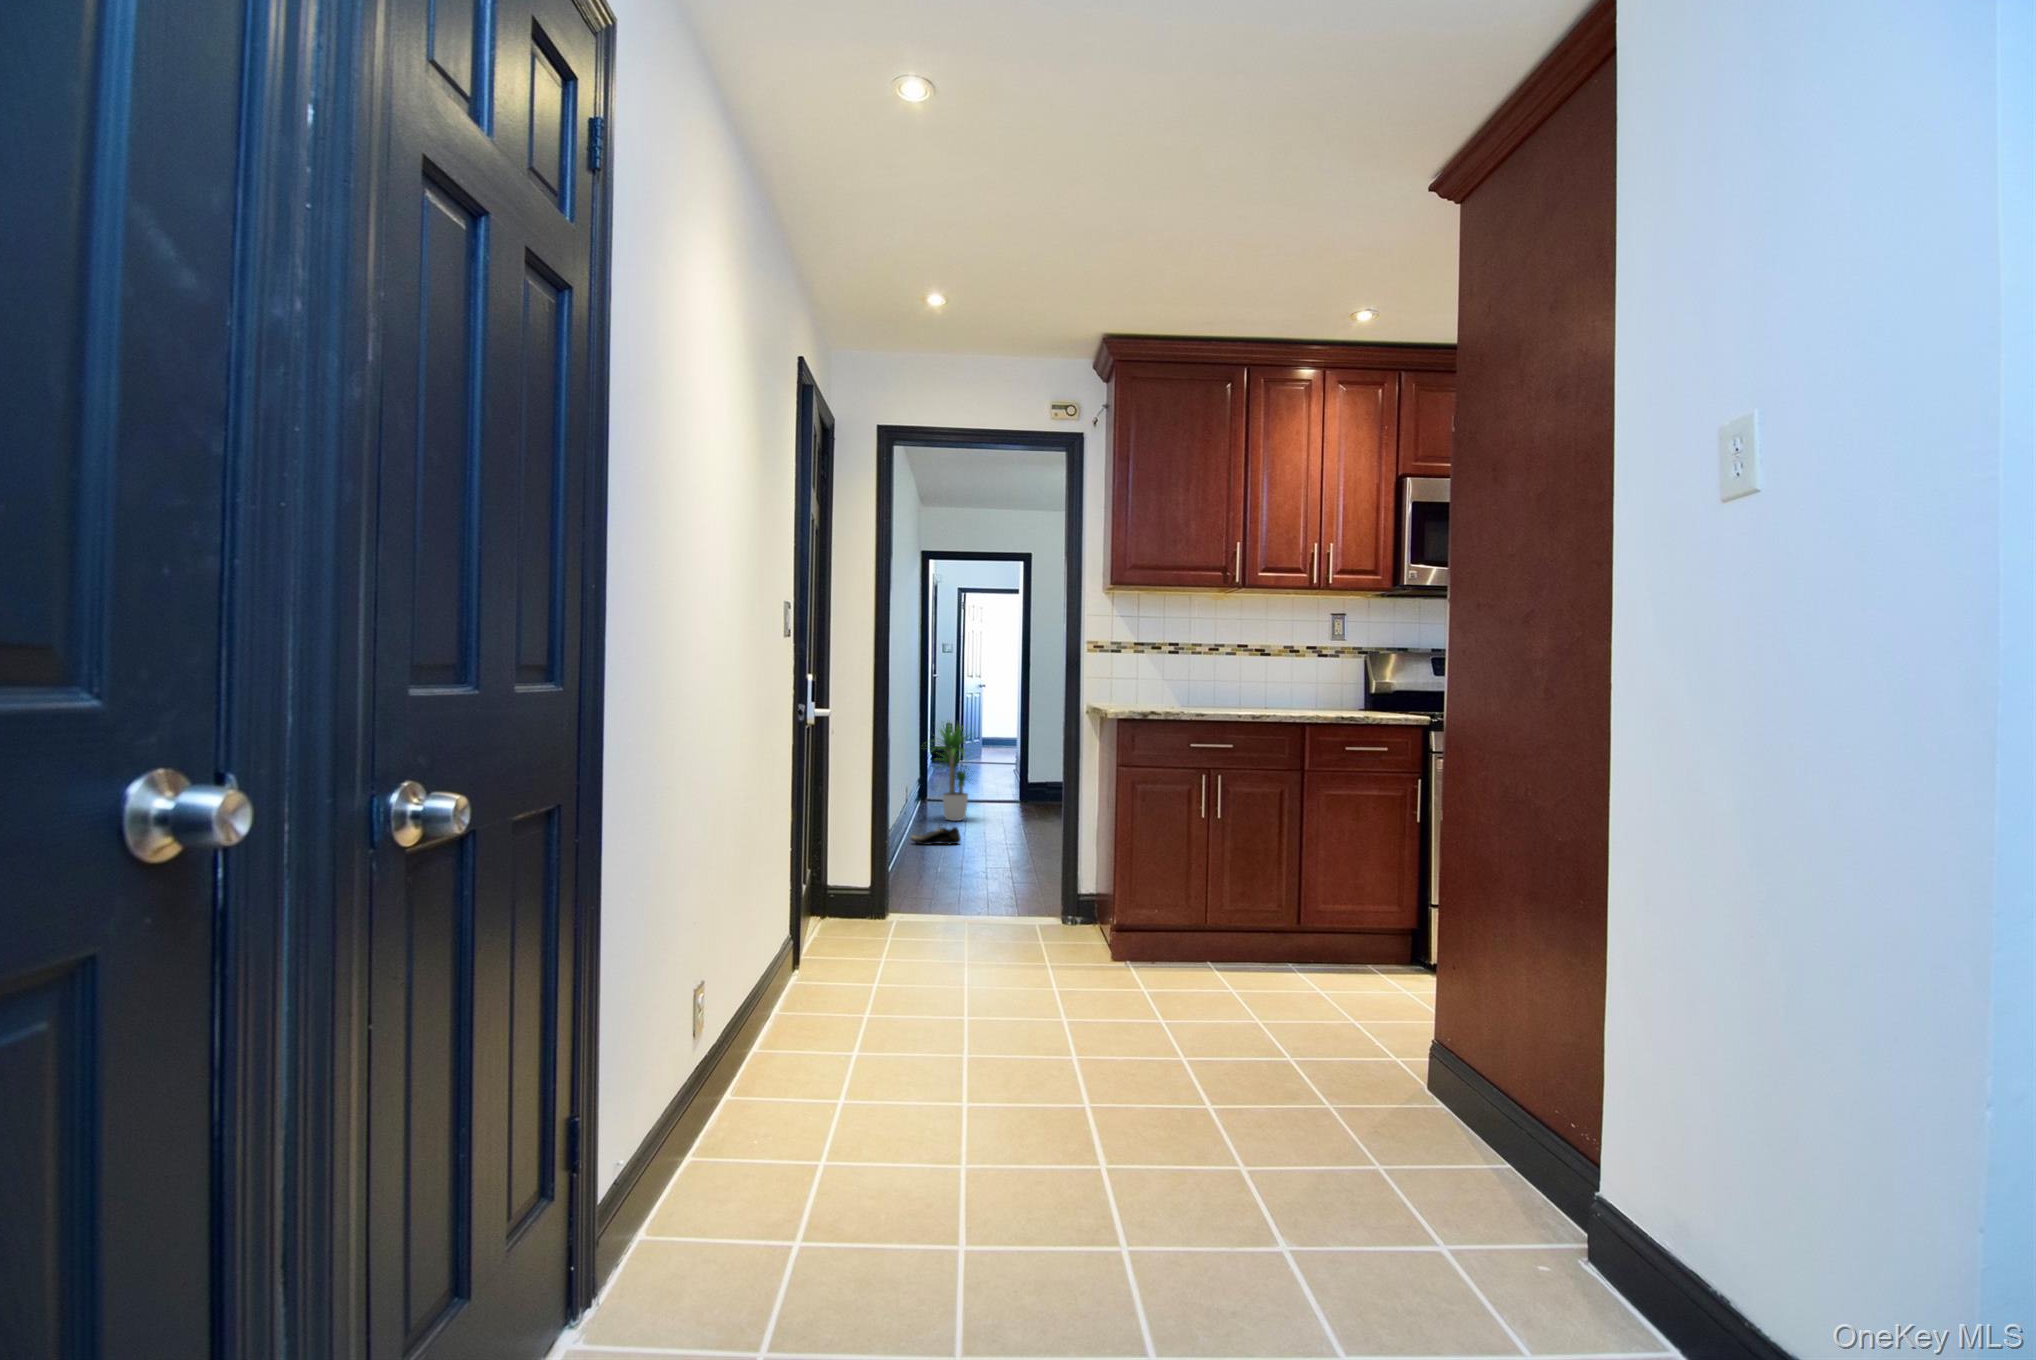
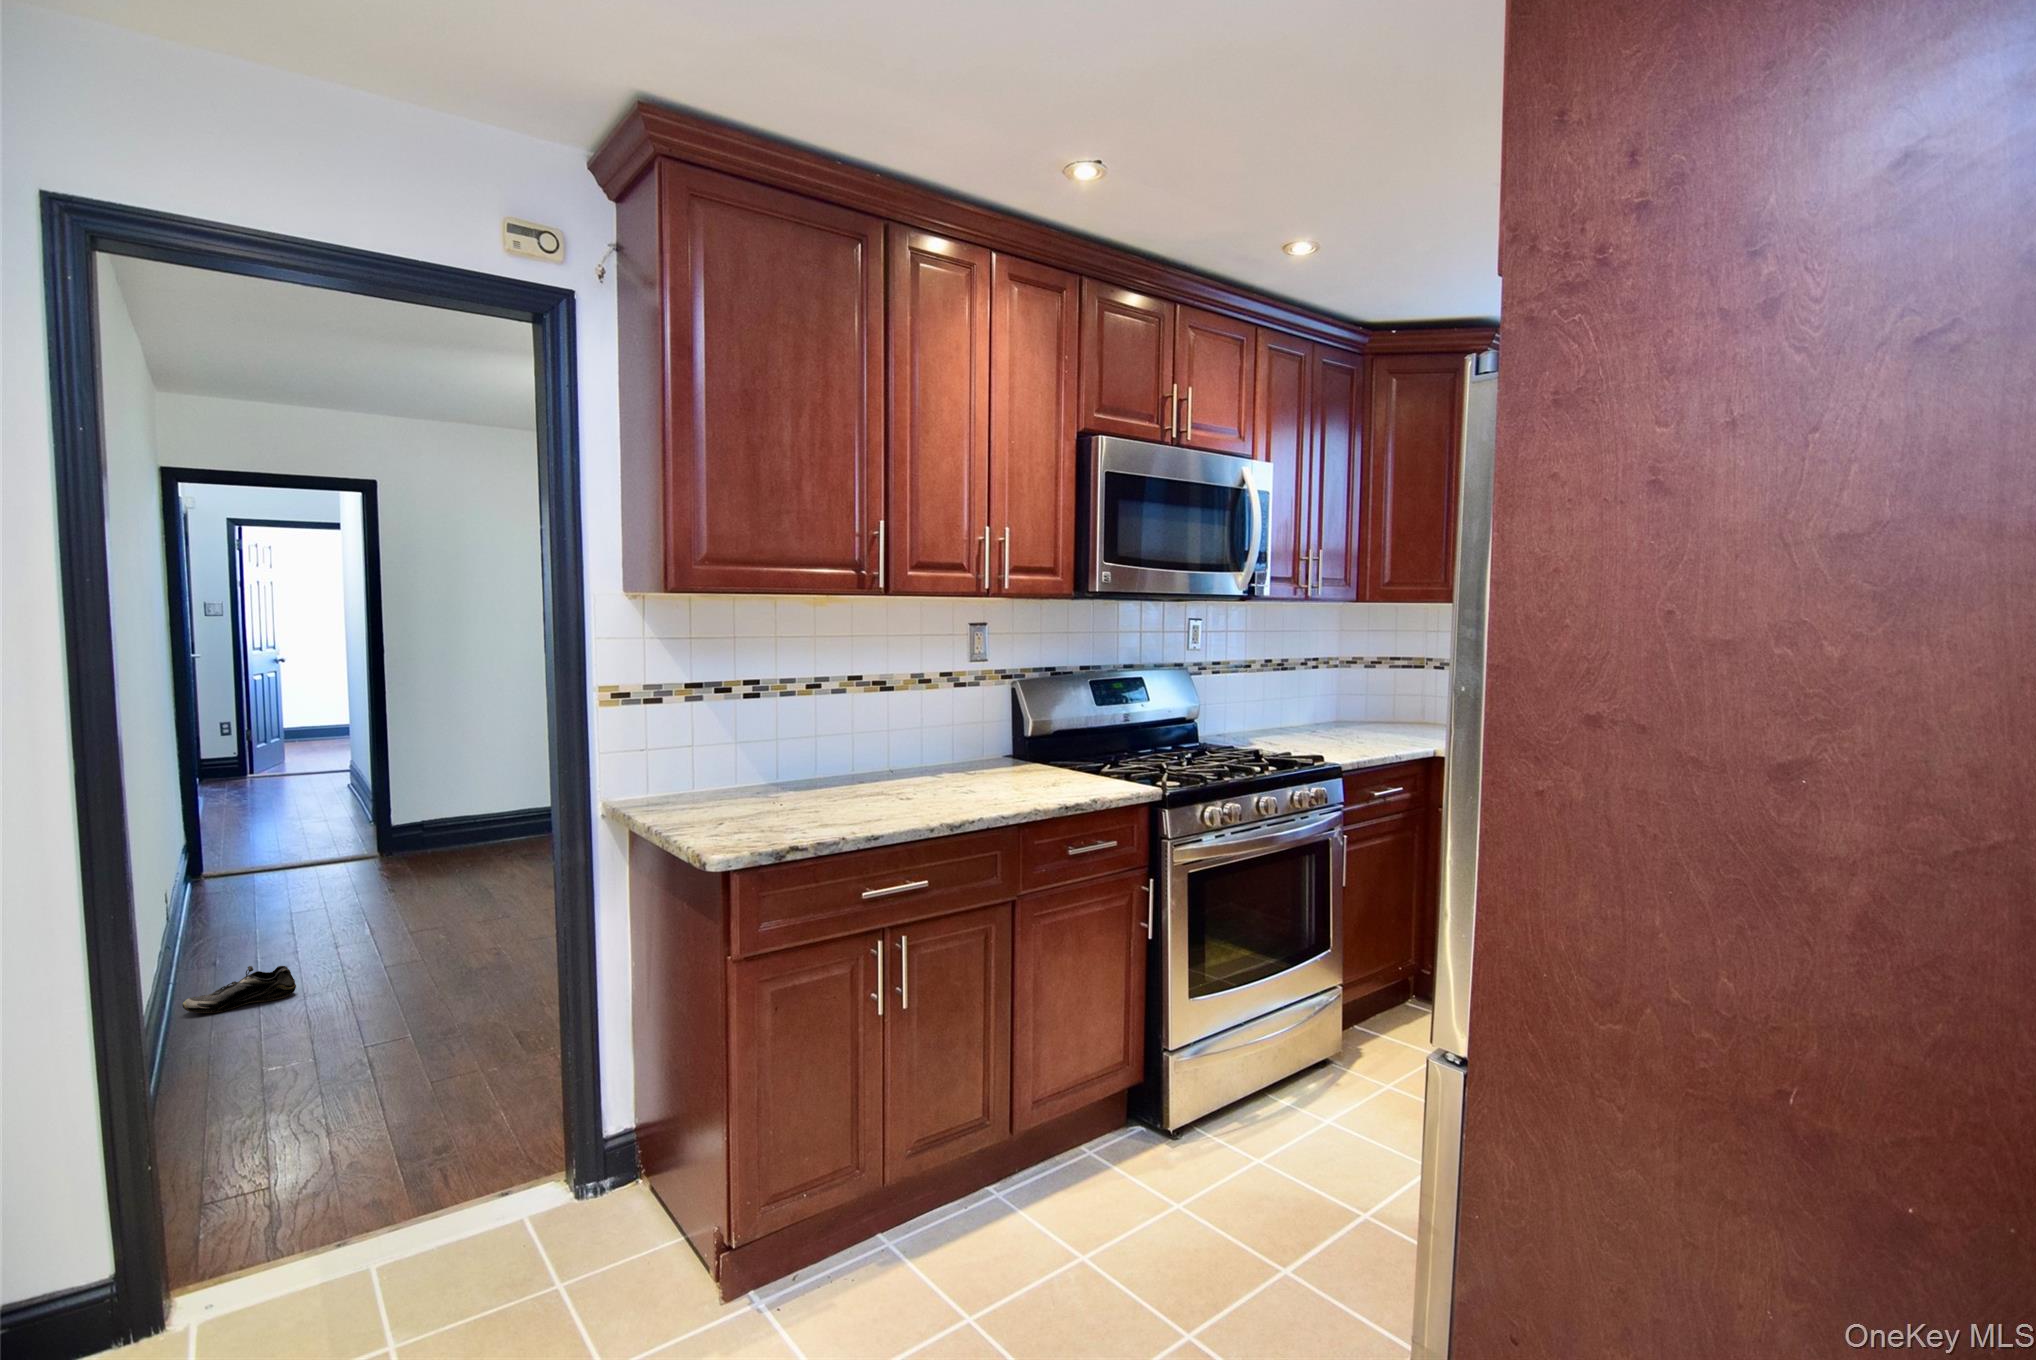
potted plant: present [933,722,972,821] -> none [185,759,321,930]

